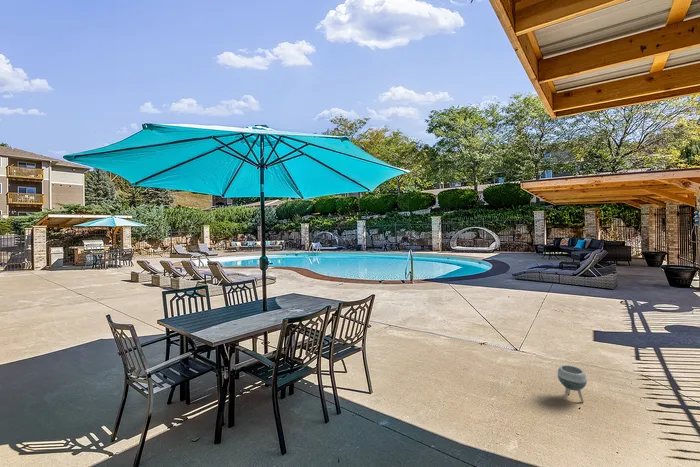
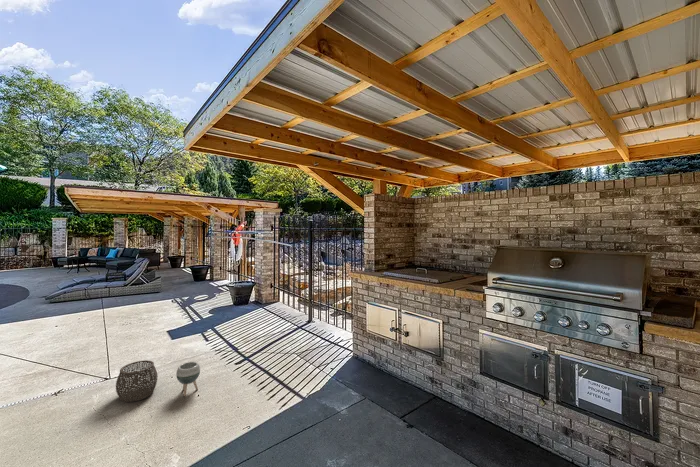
woven basket: none [508,343,545,381] -> present [116,360,158,402]

